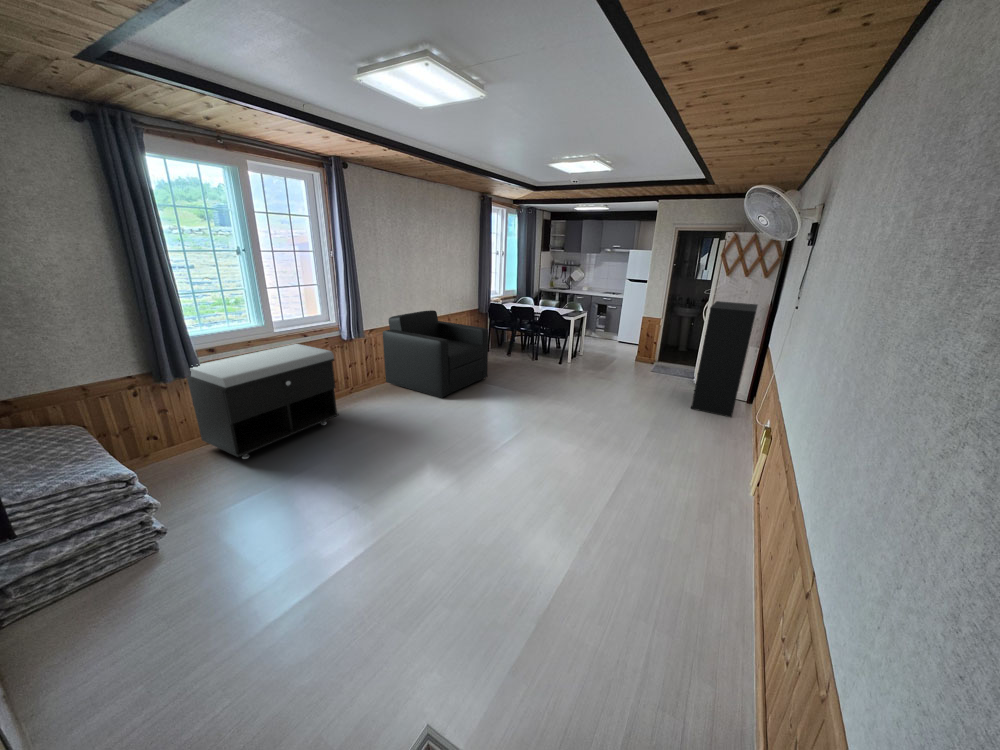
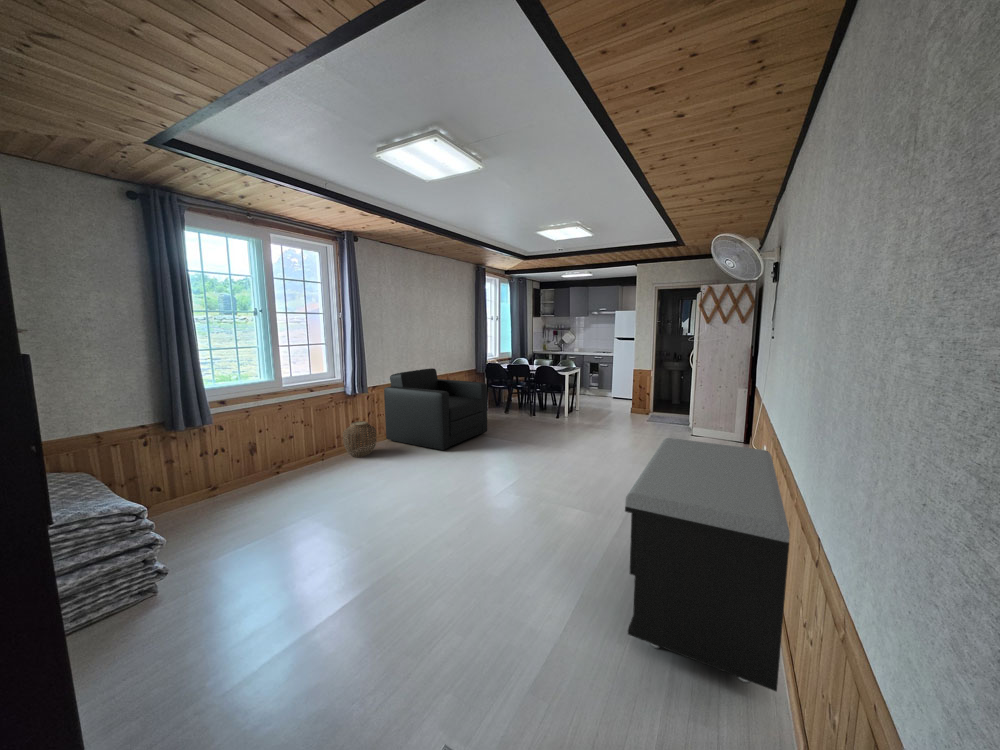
bookshelf: present [691,301,758,417] -> none [691,348,741,457]
storage bench: present [186,344,339,459] -> present [625,438,790,691]
woven basket: none [341,366,375,402] -> present [343,421,376,457]

